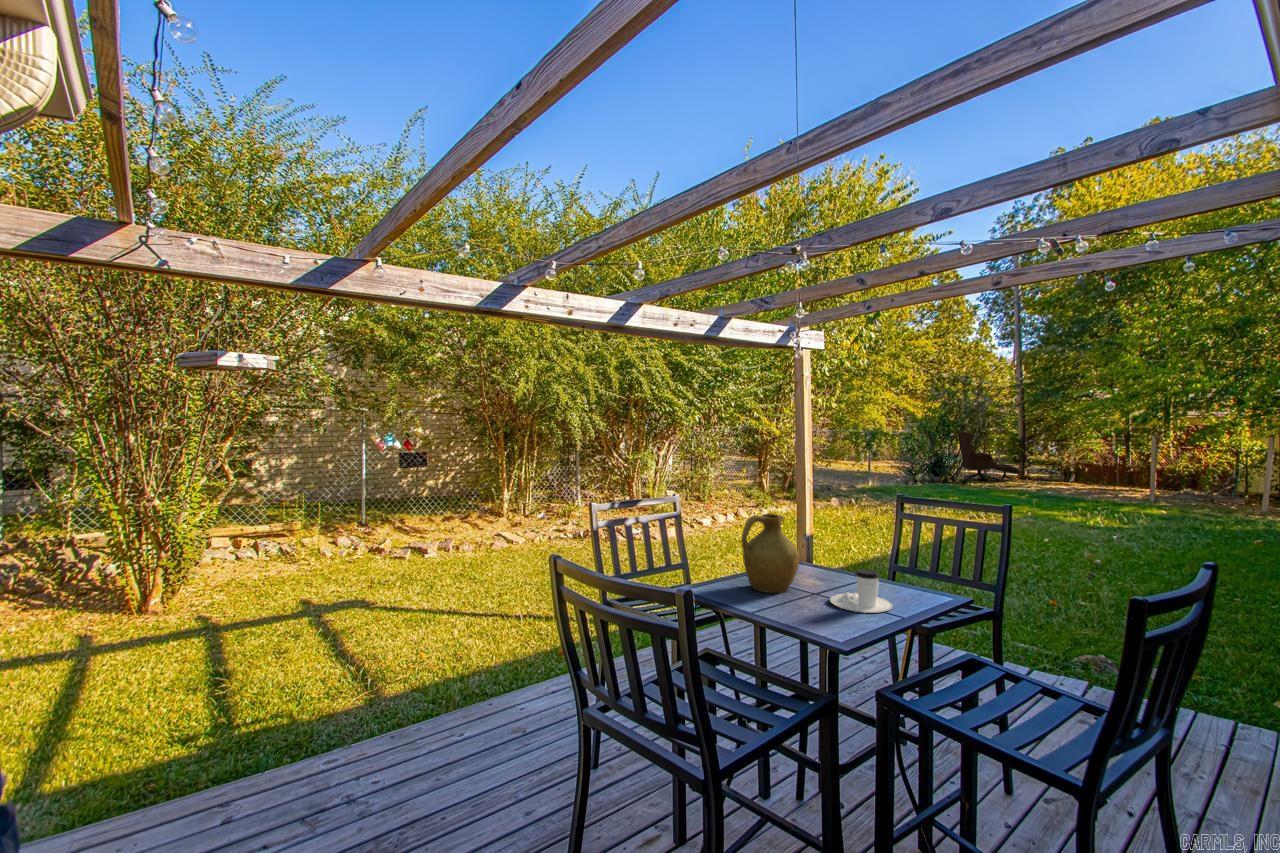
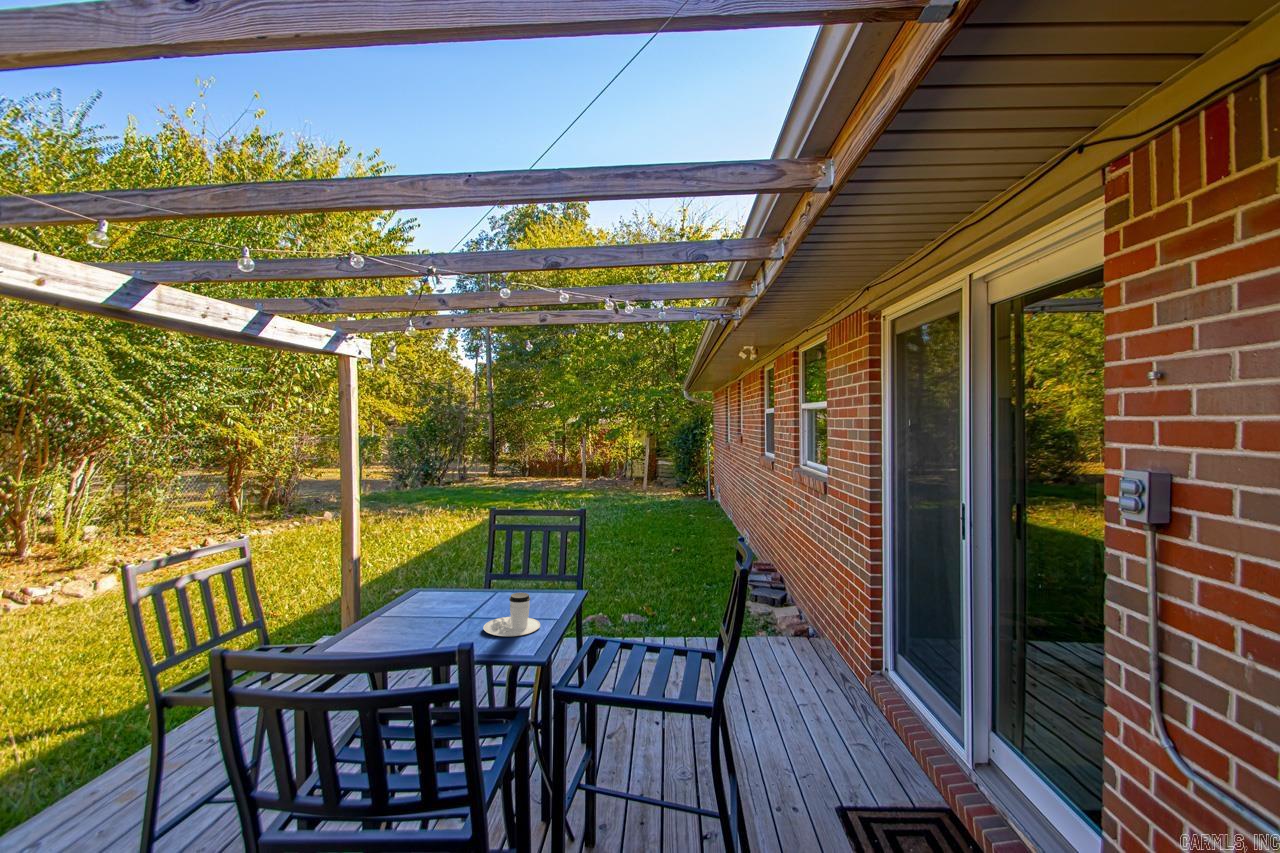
lounge chair: present [958,431,1020,482] -> none [437,435,490,481]
potted plant: present [921,456,953,482] -> none [406,459,439,485]
pitcher: present [742,513,799,593] -> none [381,553,444,641]

